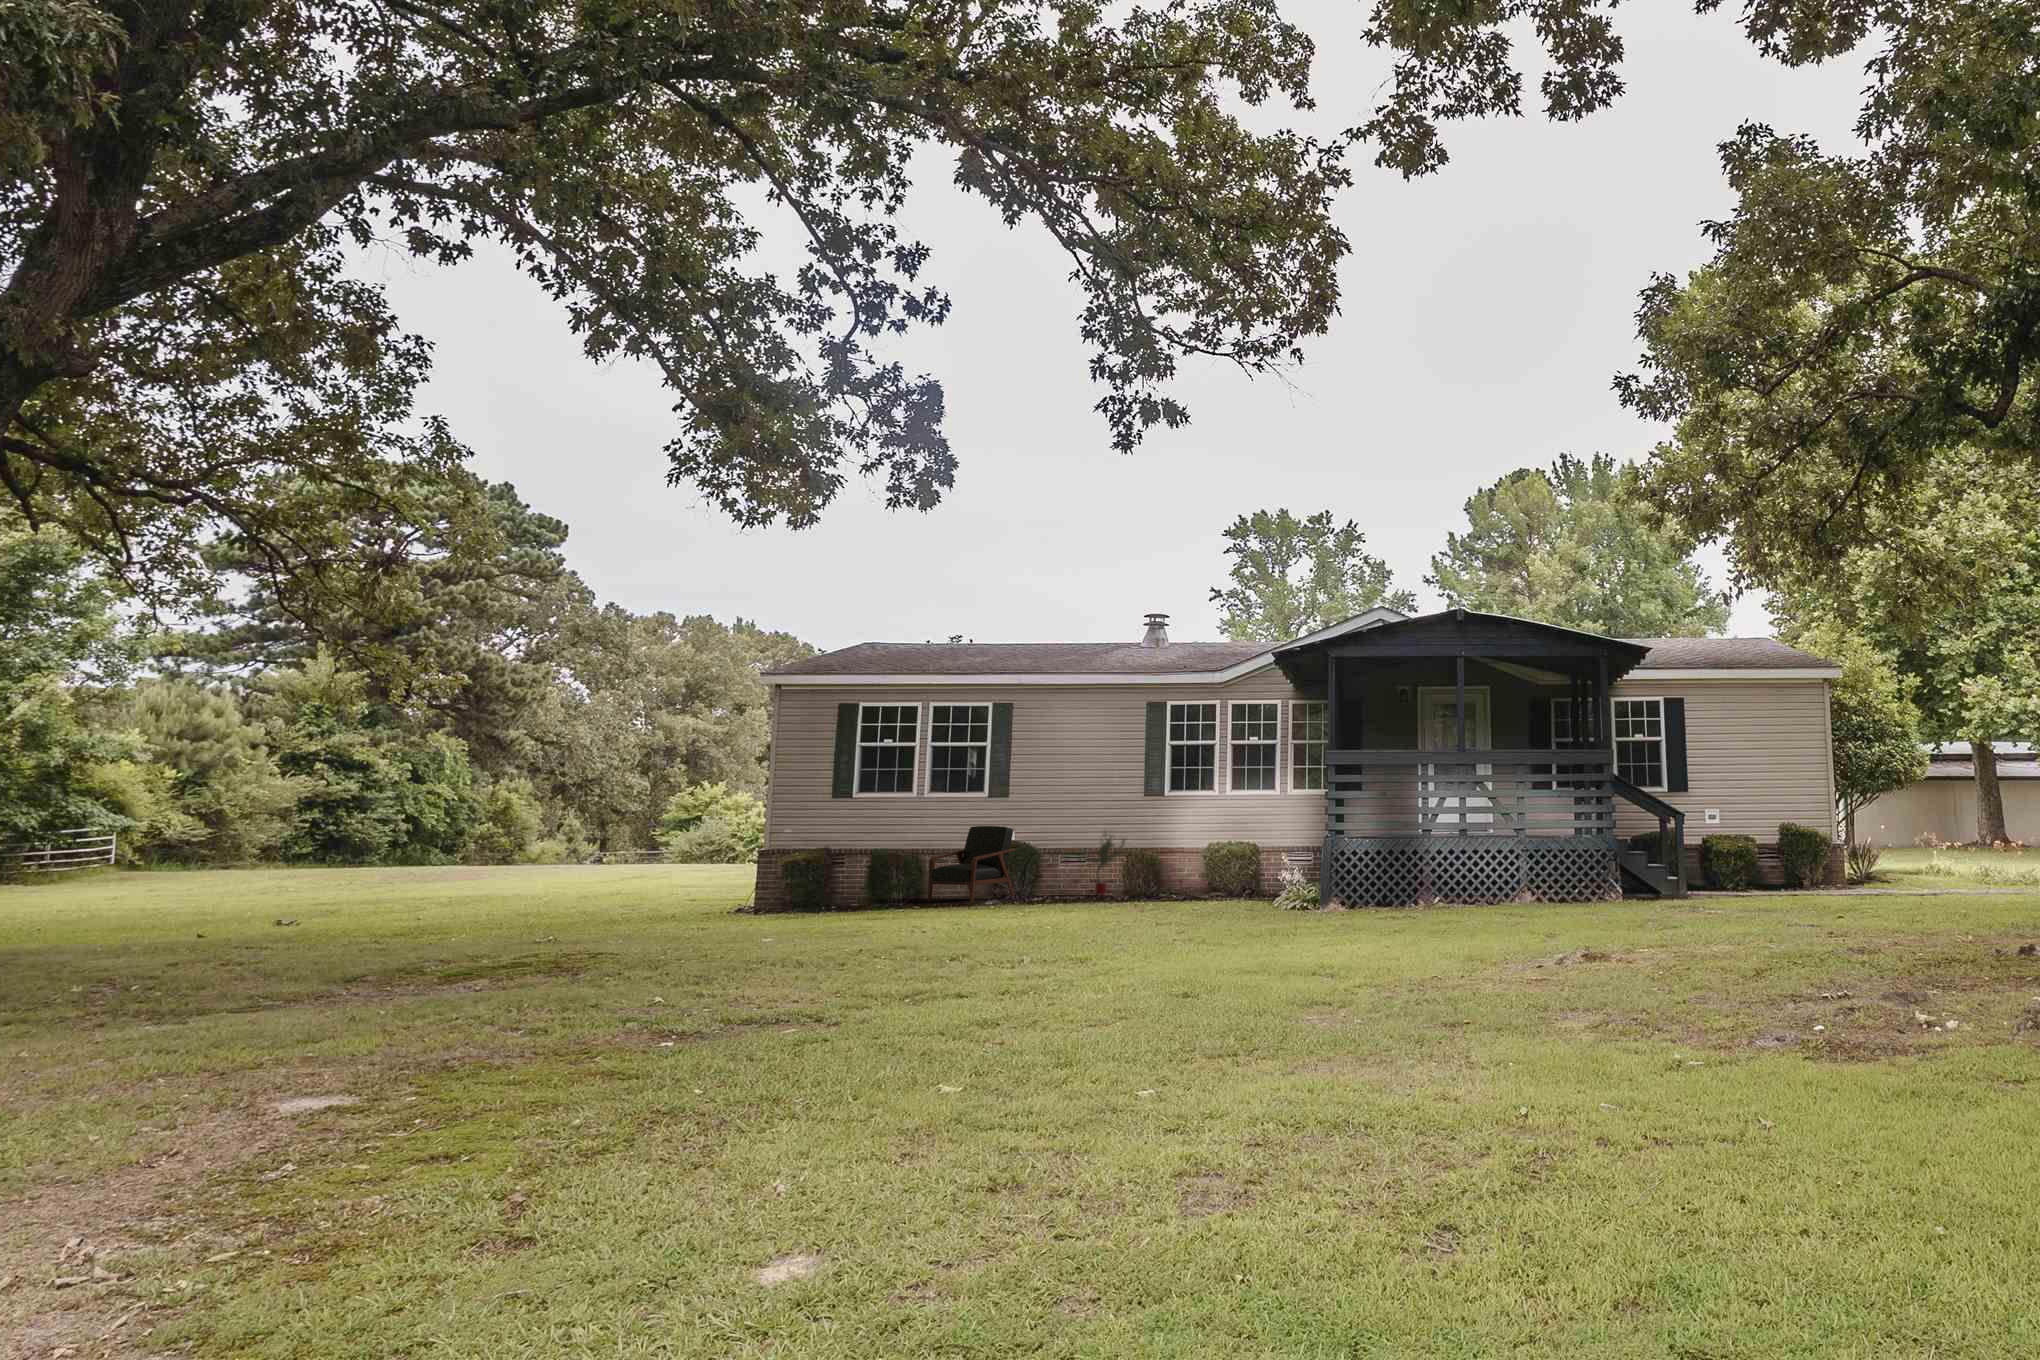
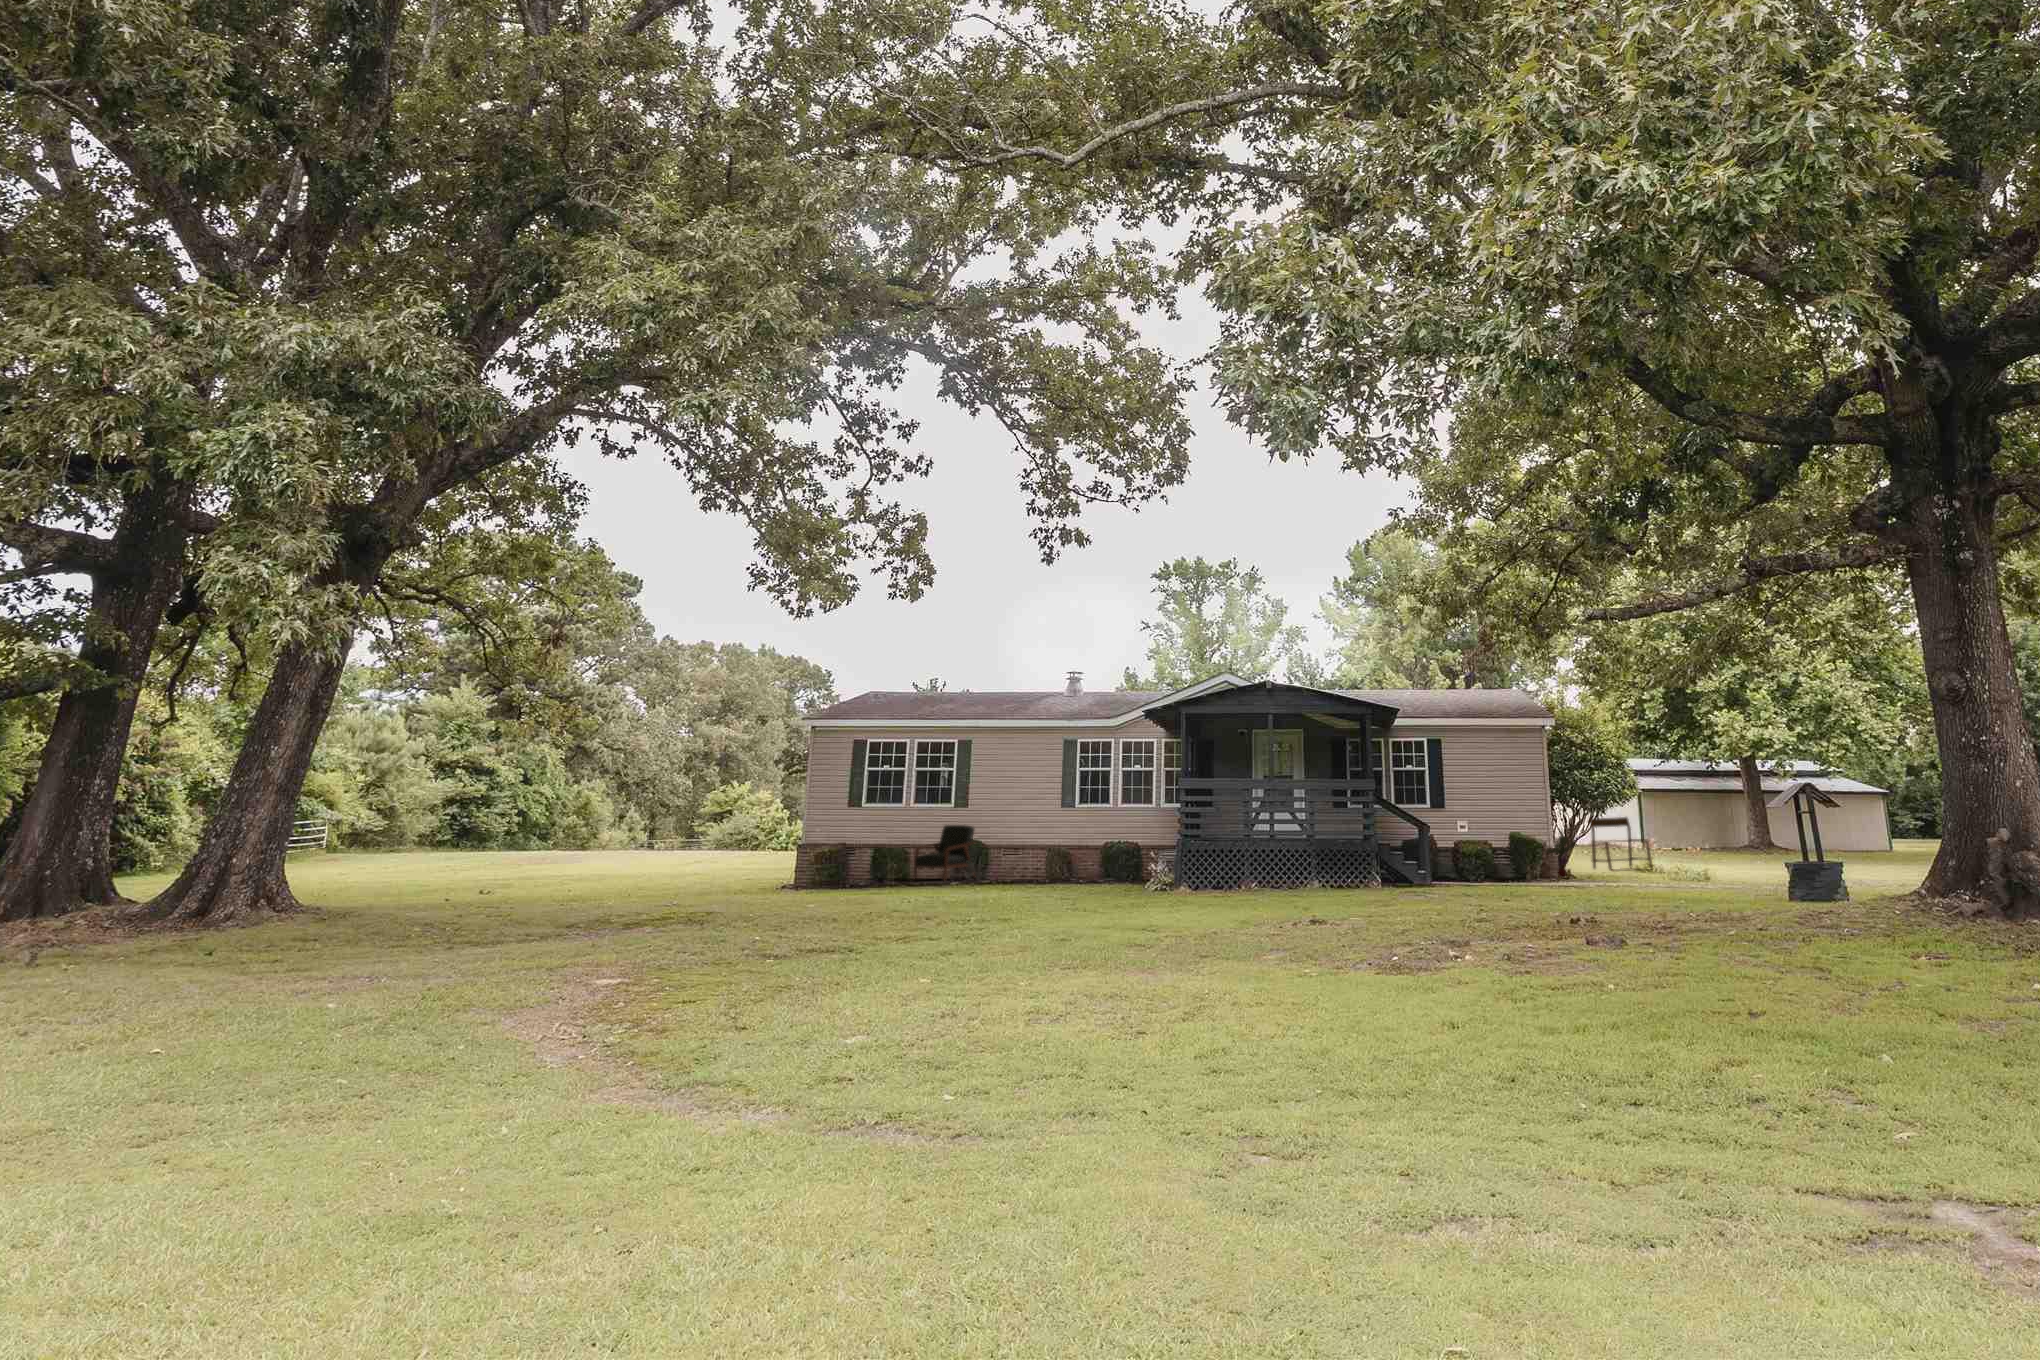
bench: none [1828,806,1912,877] -> present [1589,817,1653,870]
potted tree: present [1079,833,1125,895] -> present [1545,829,1578,878]

